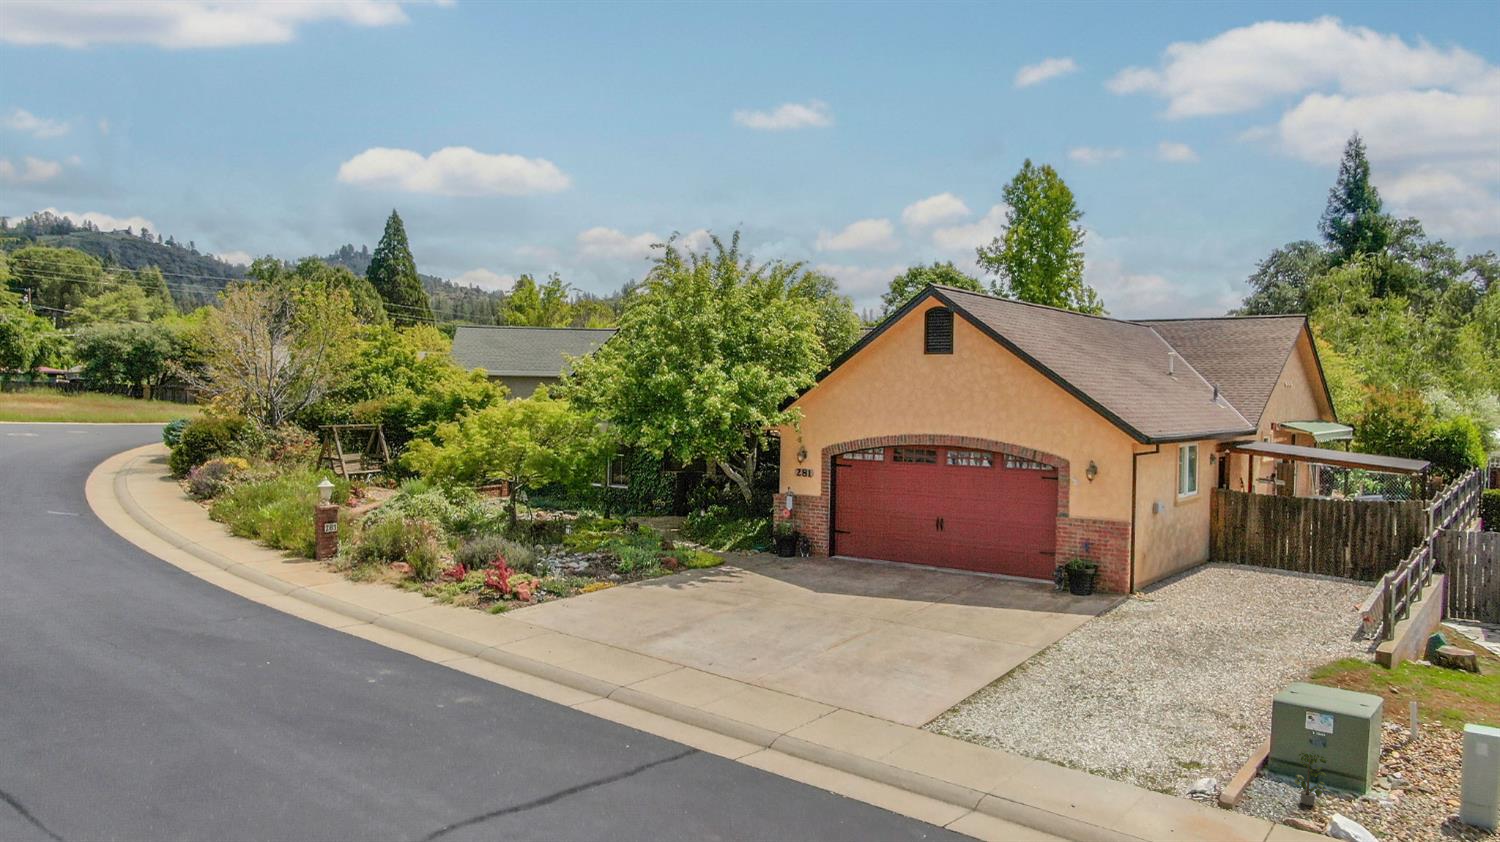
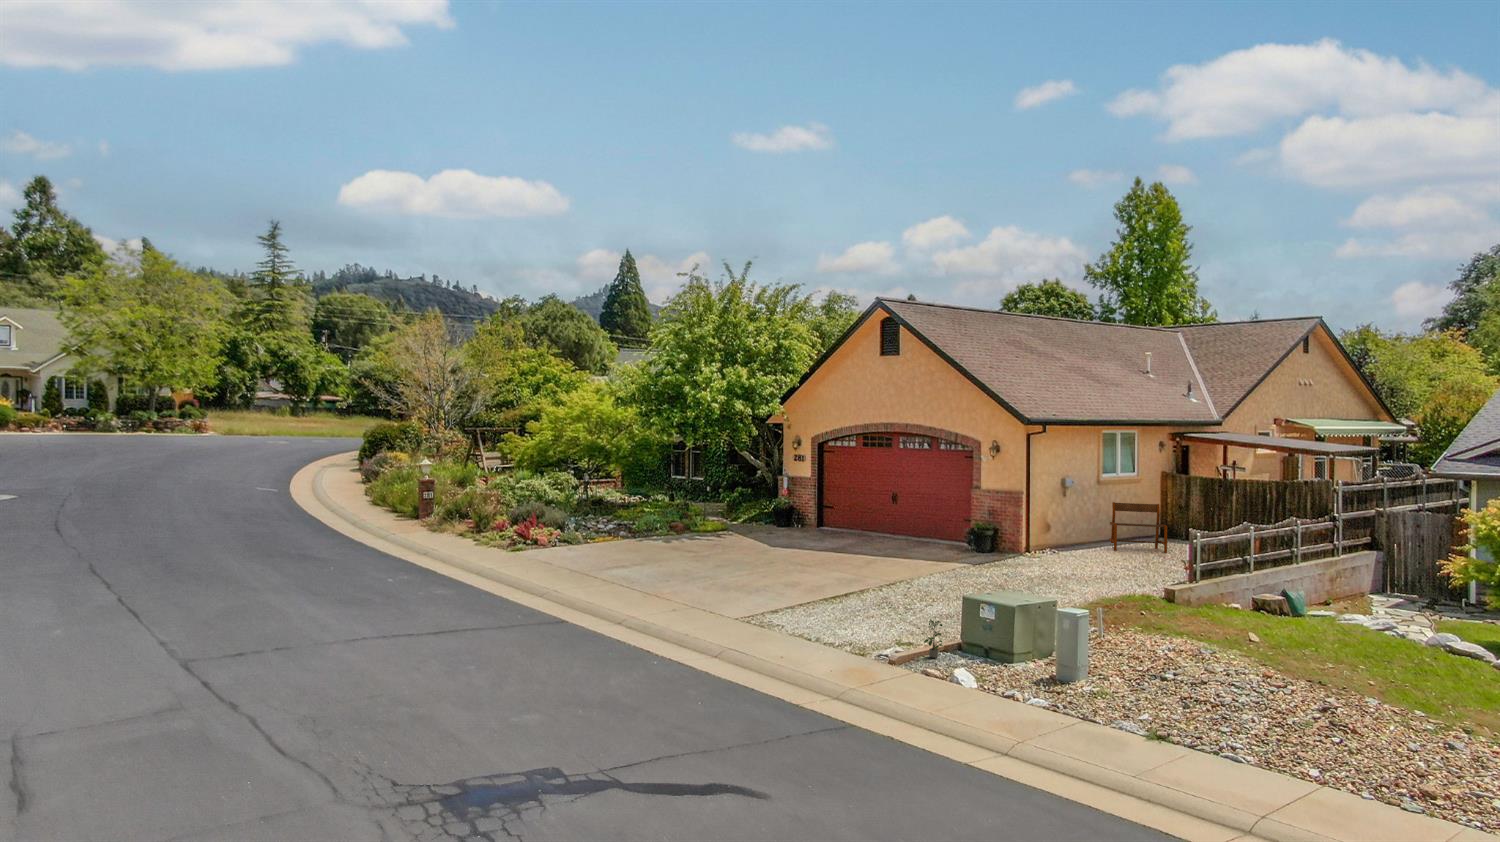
bench: none [1174,524,1243,581] -> present [1109,502,1167,553]

